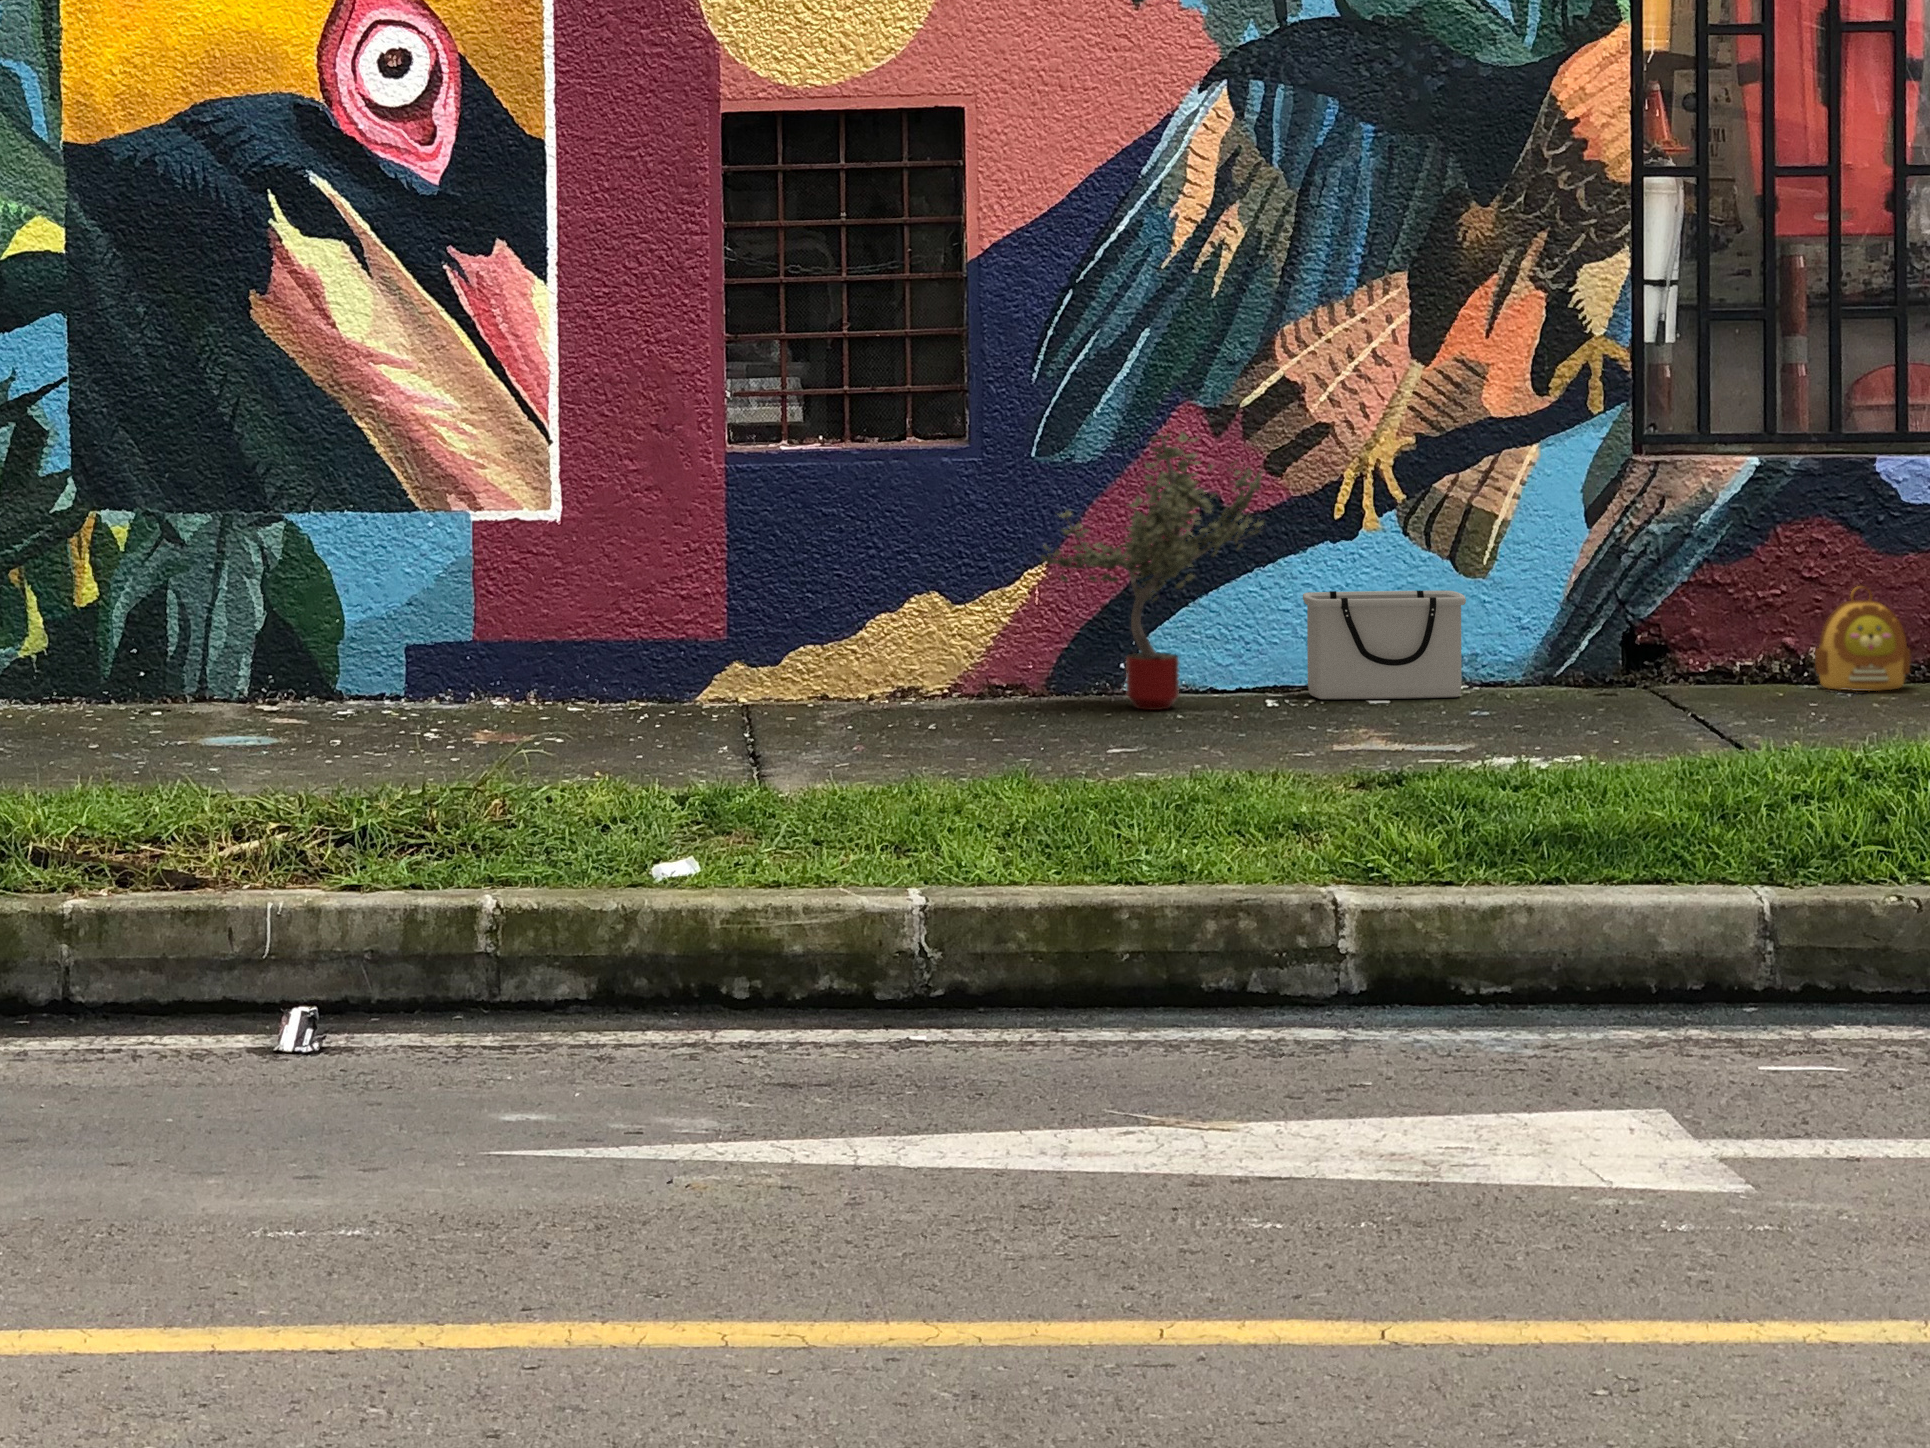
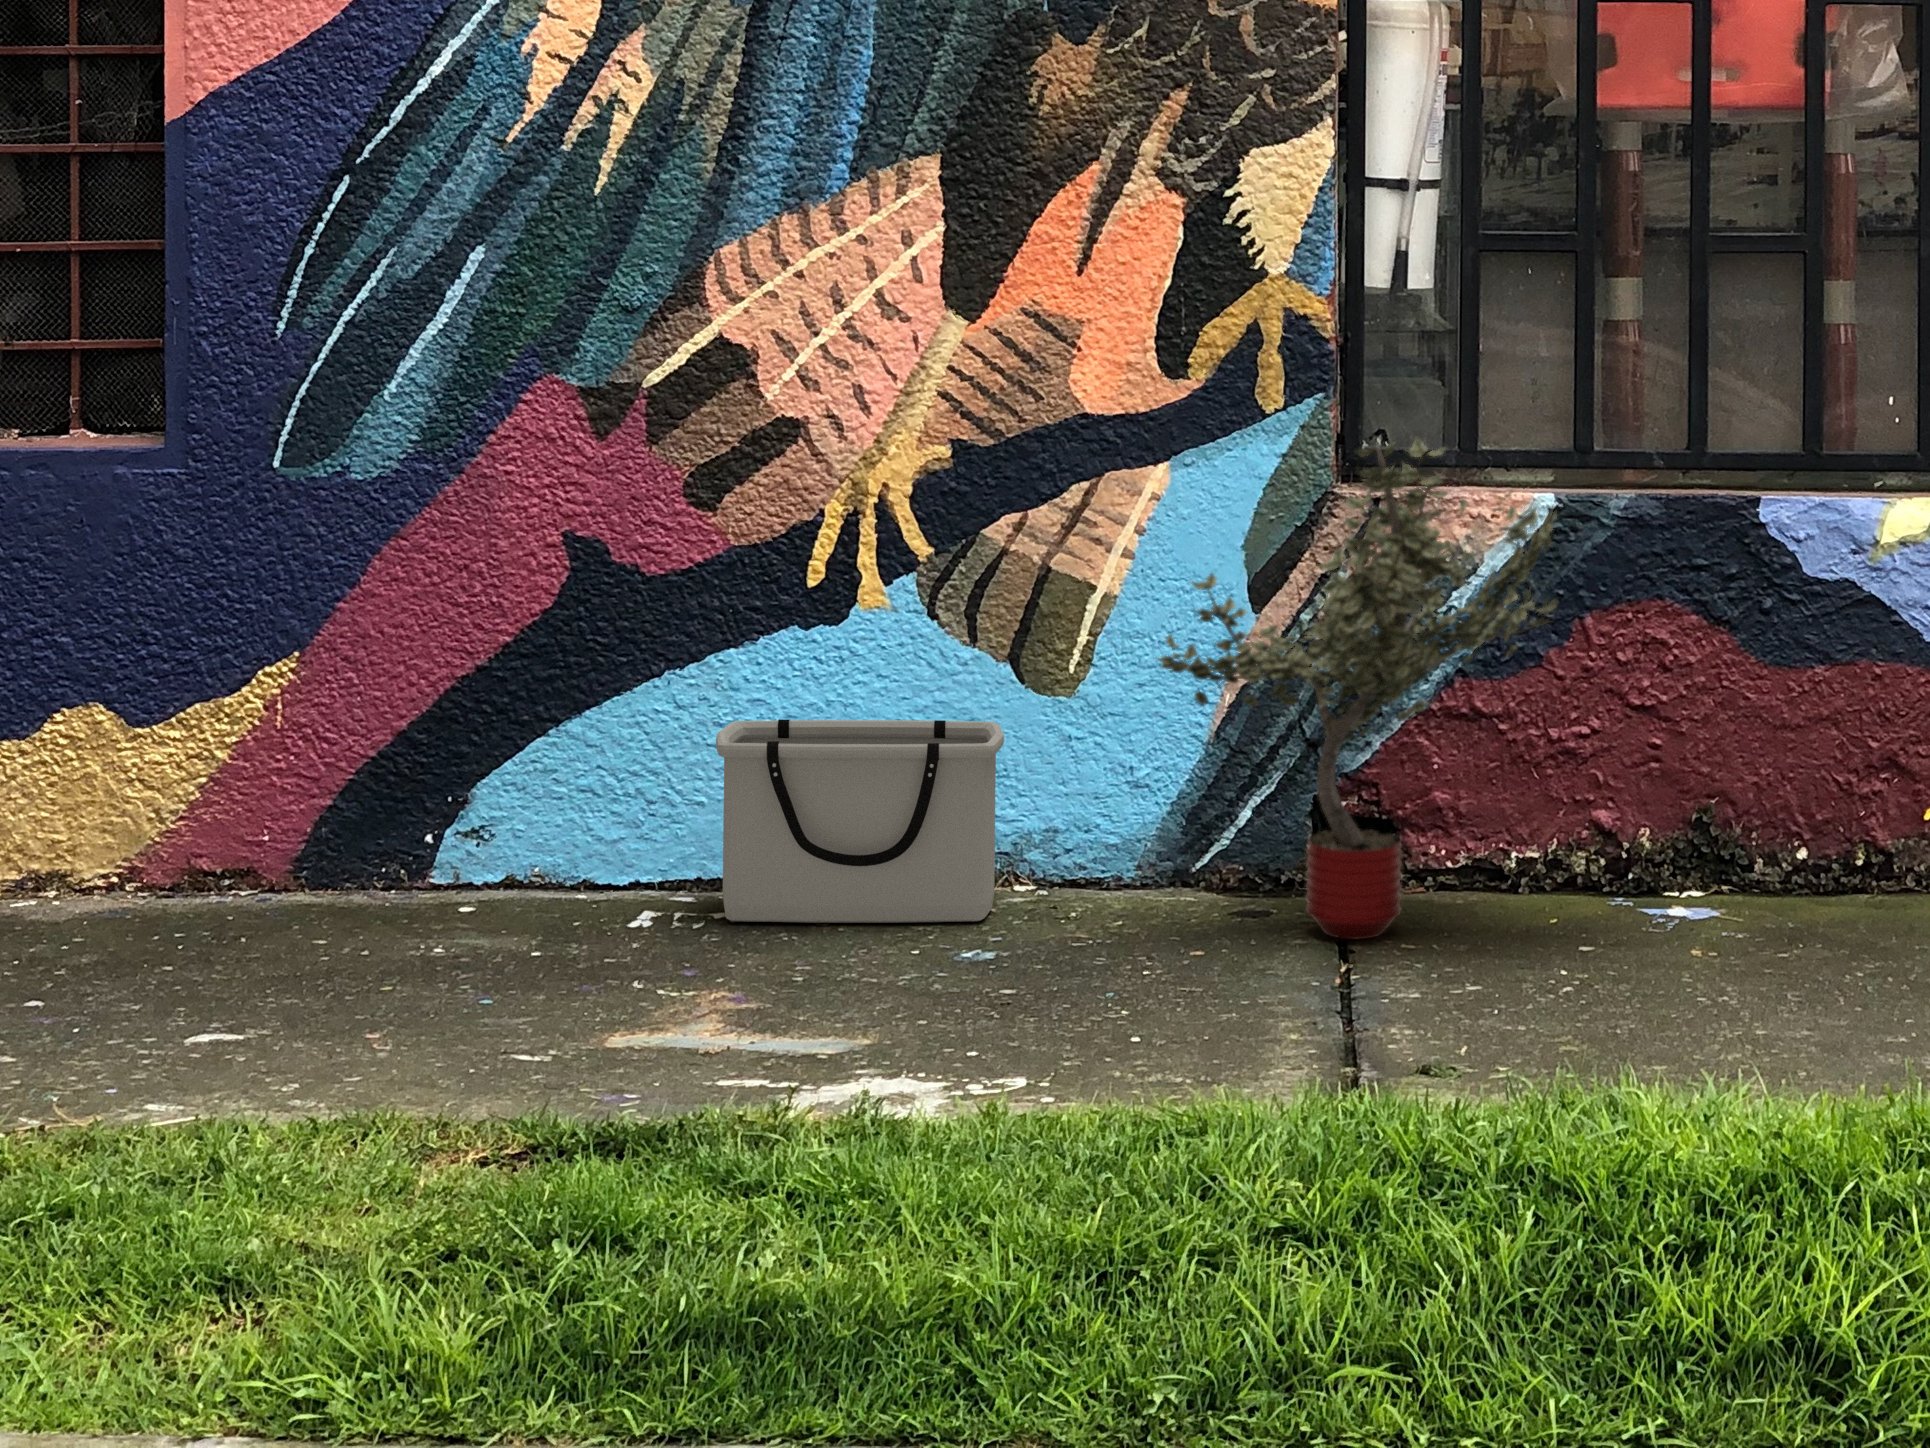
potted tree: present [1041,432,1264,710] -> present [1156,438,1558,939]
backpack: present [1815,586,1911,691] -> none [1632,729,1799,922]

